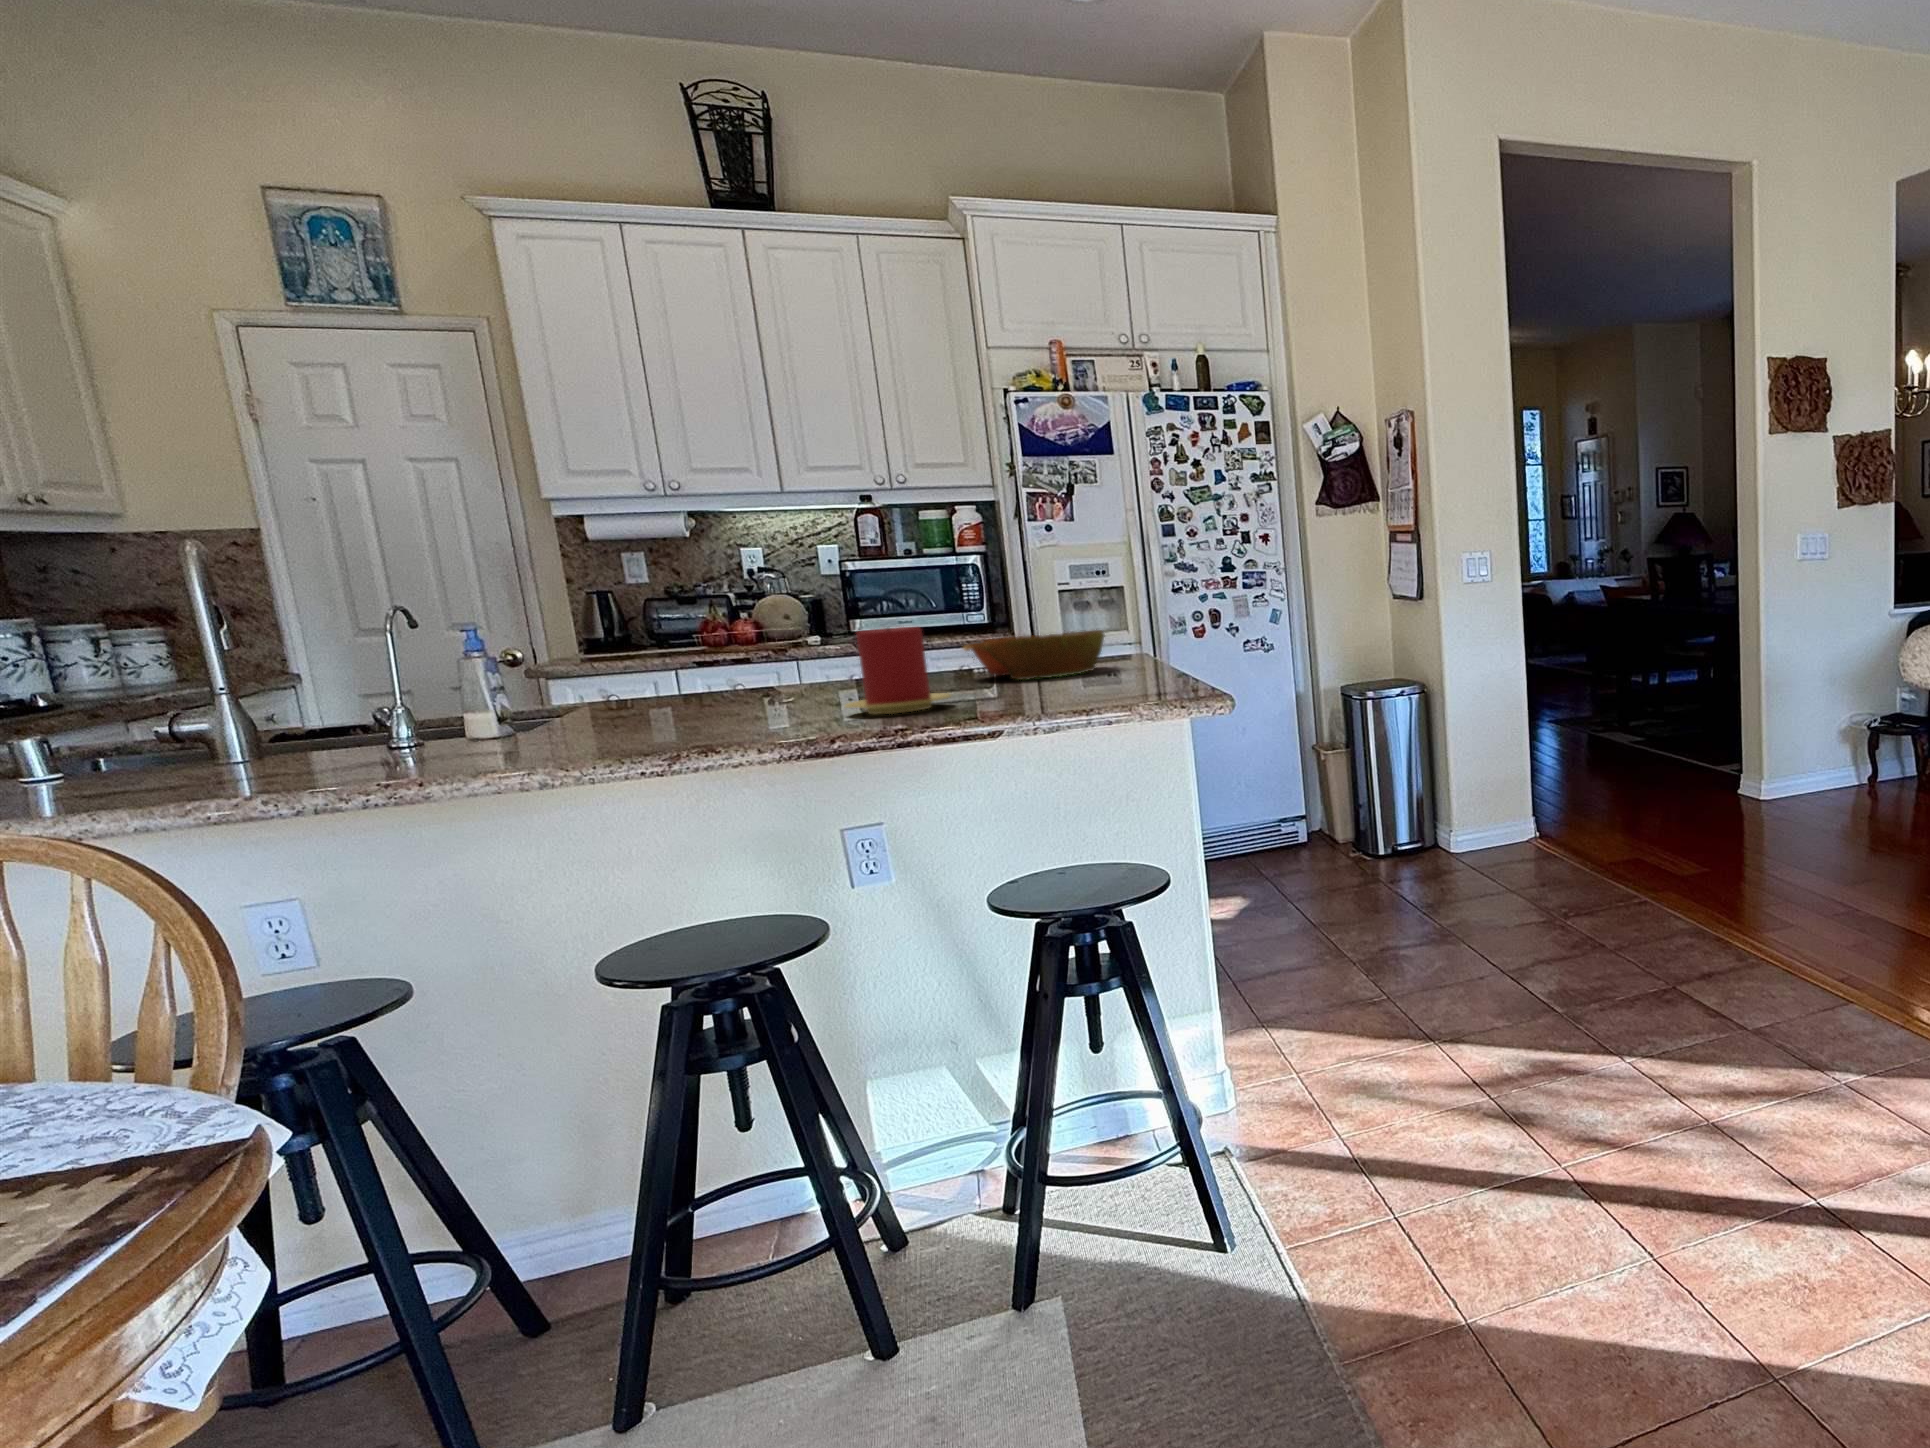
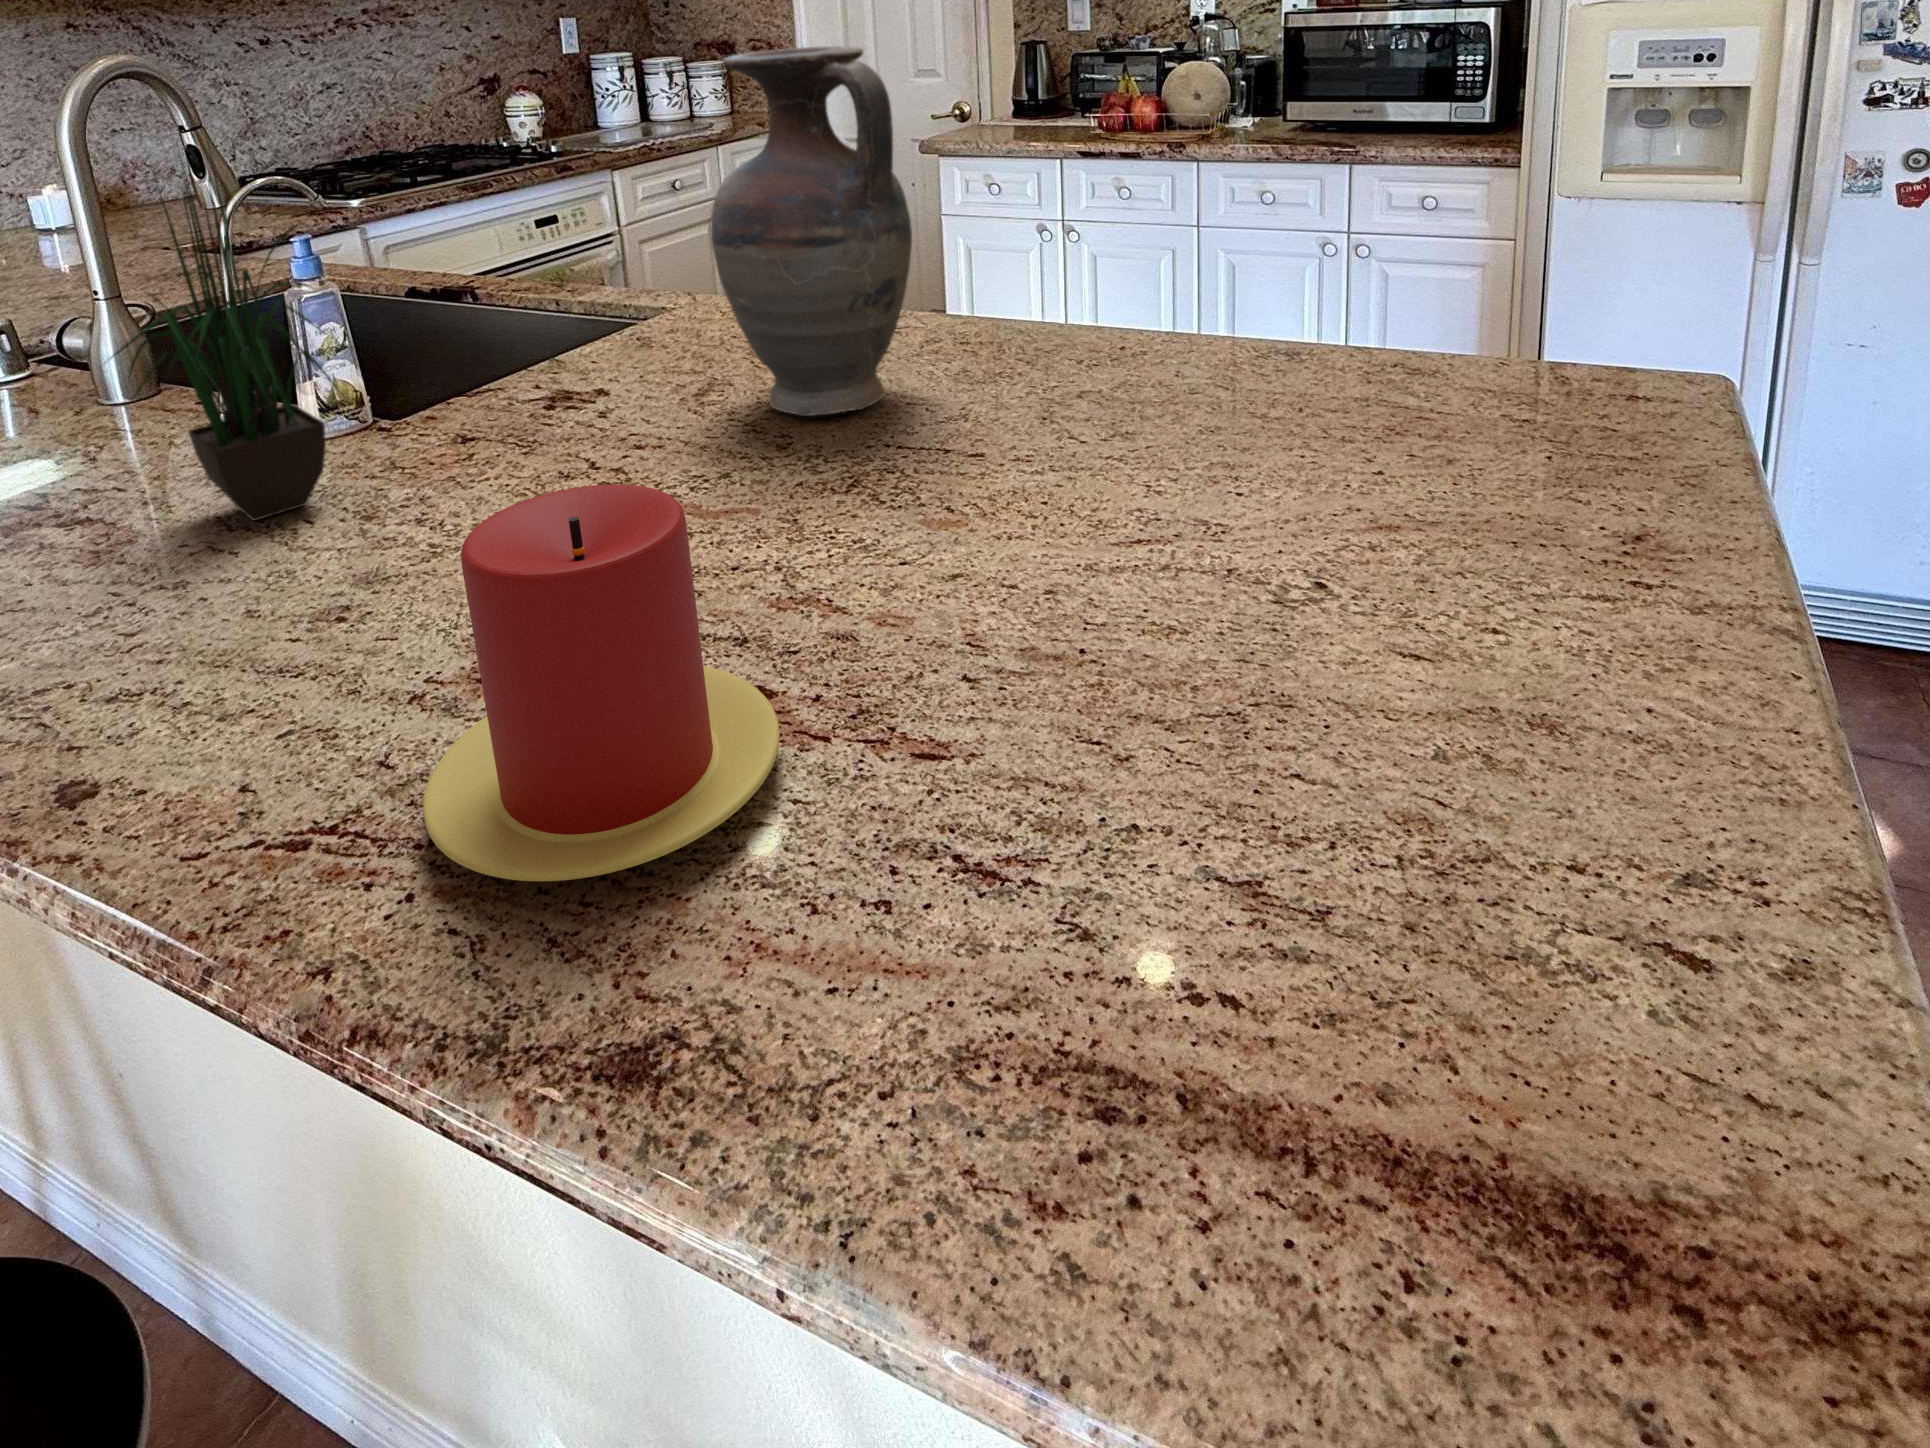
vase: none [724,531,830,697] -> present [710,46,912,416]
potted plant: none [485,536,619,735] -> present [111,154,347,521]
bowl: present [963,630,1105,680] -> none [1137,344,1555,561]

